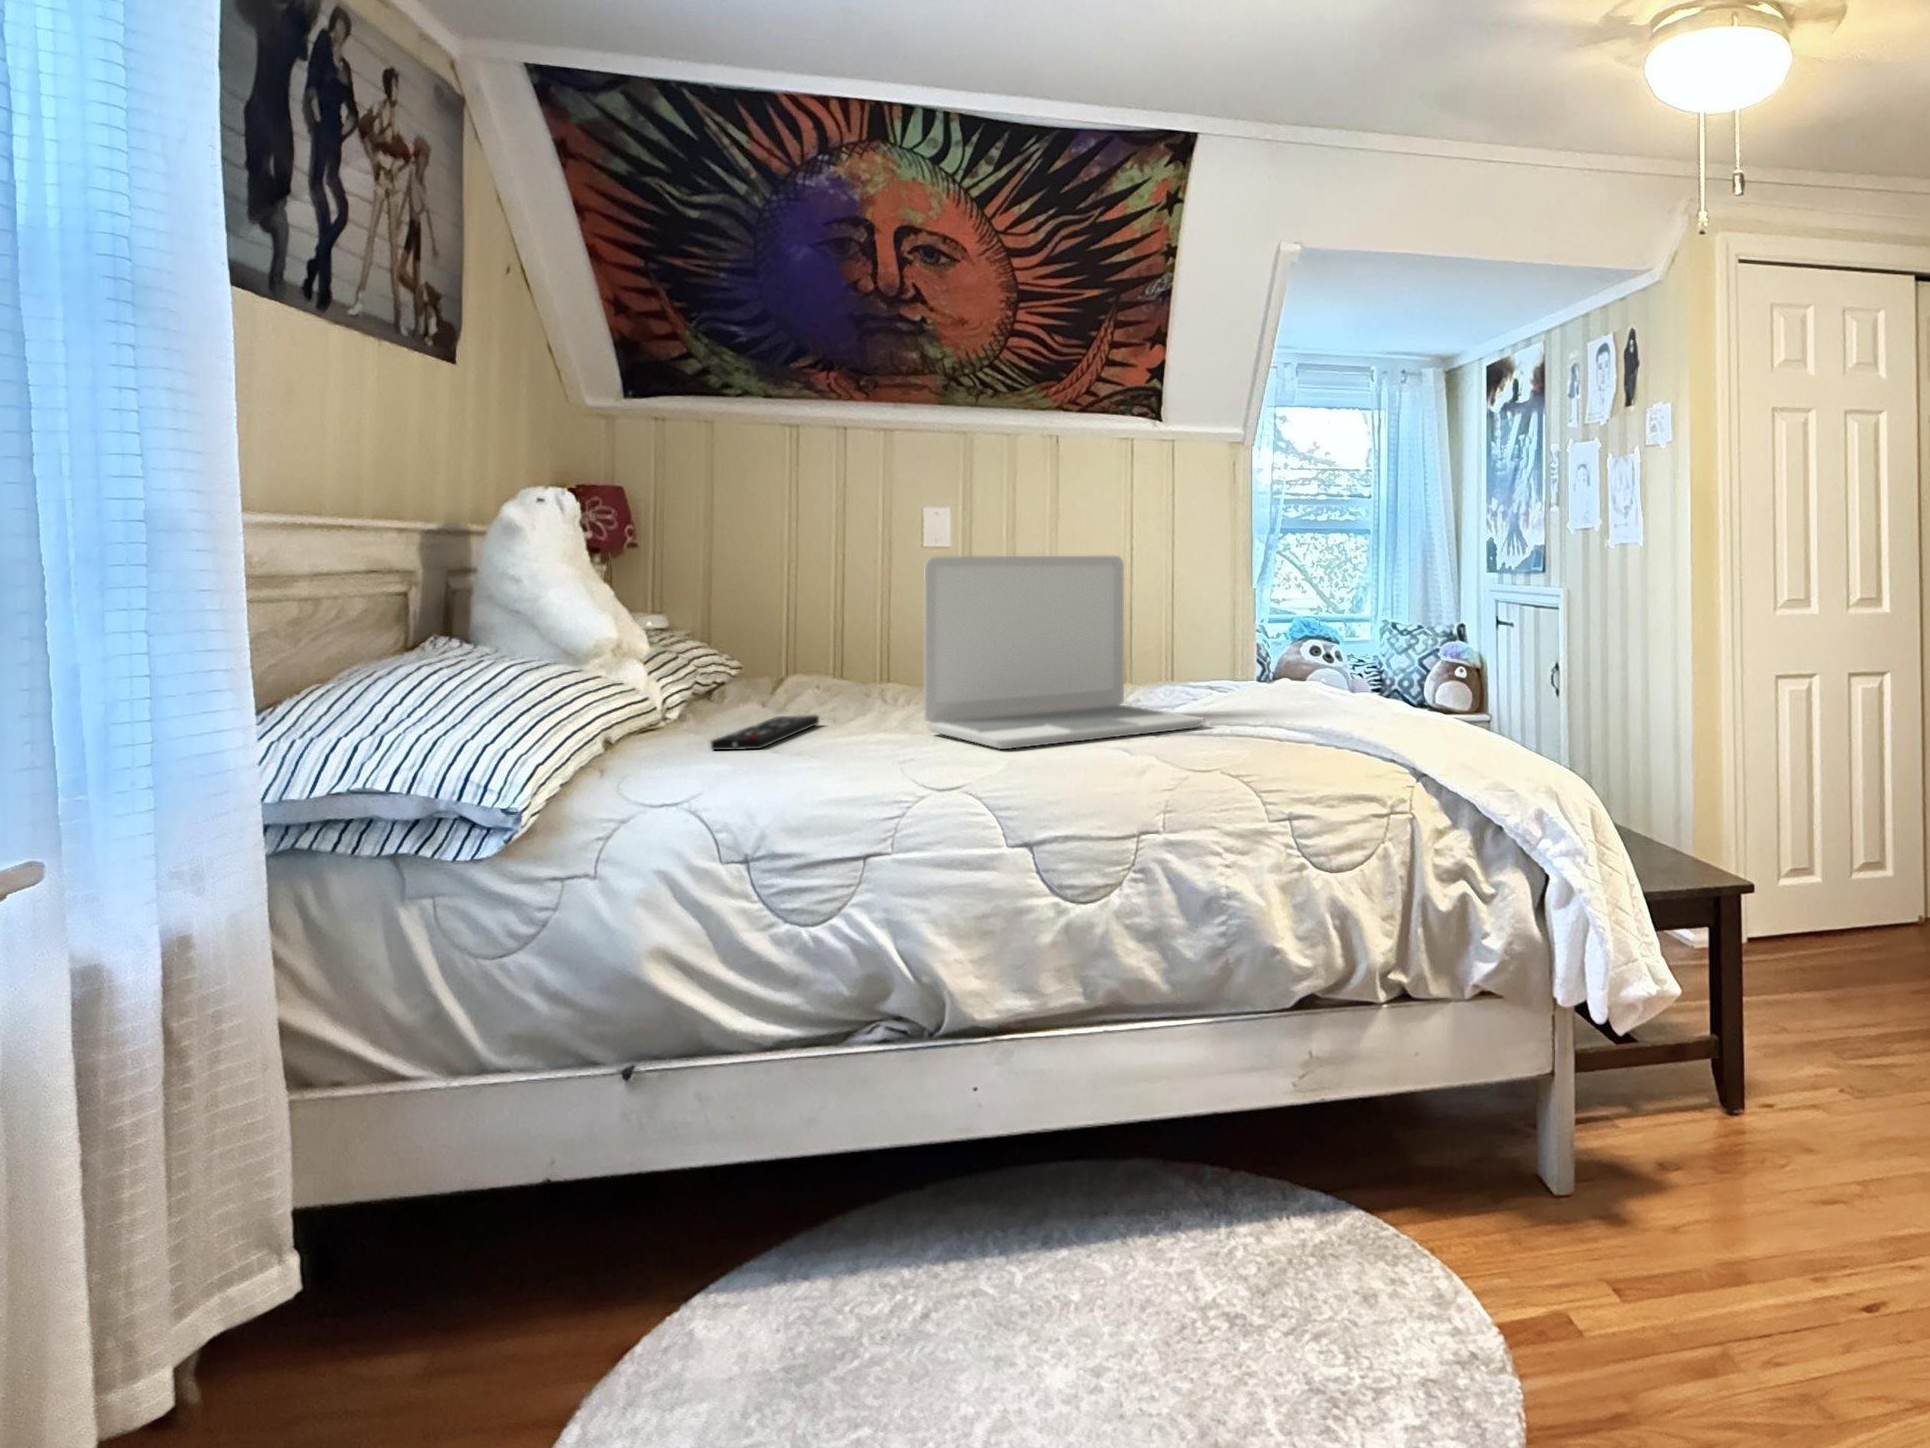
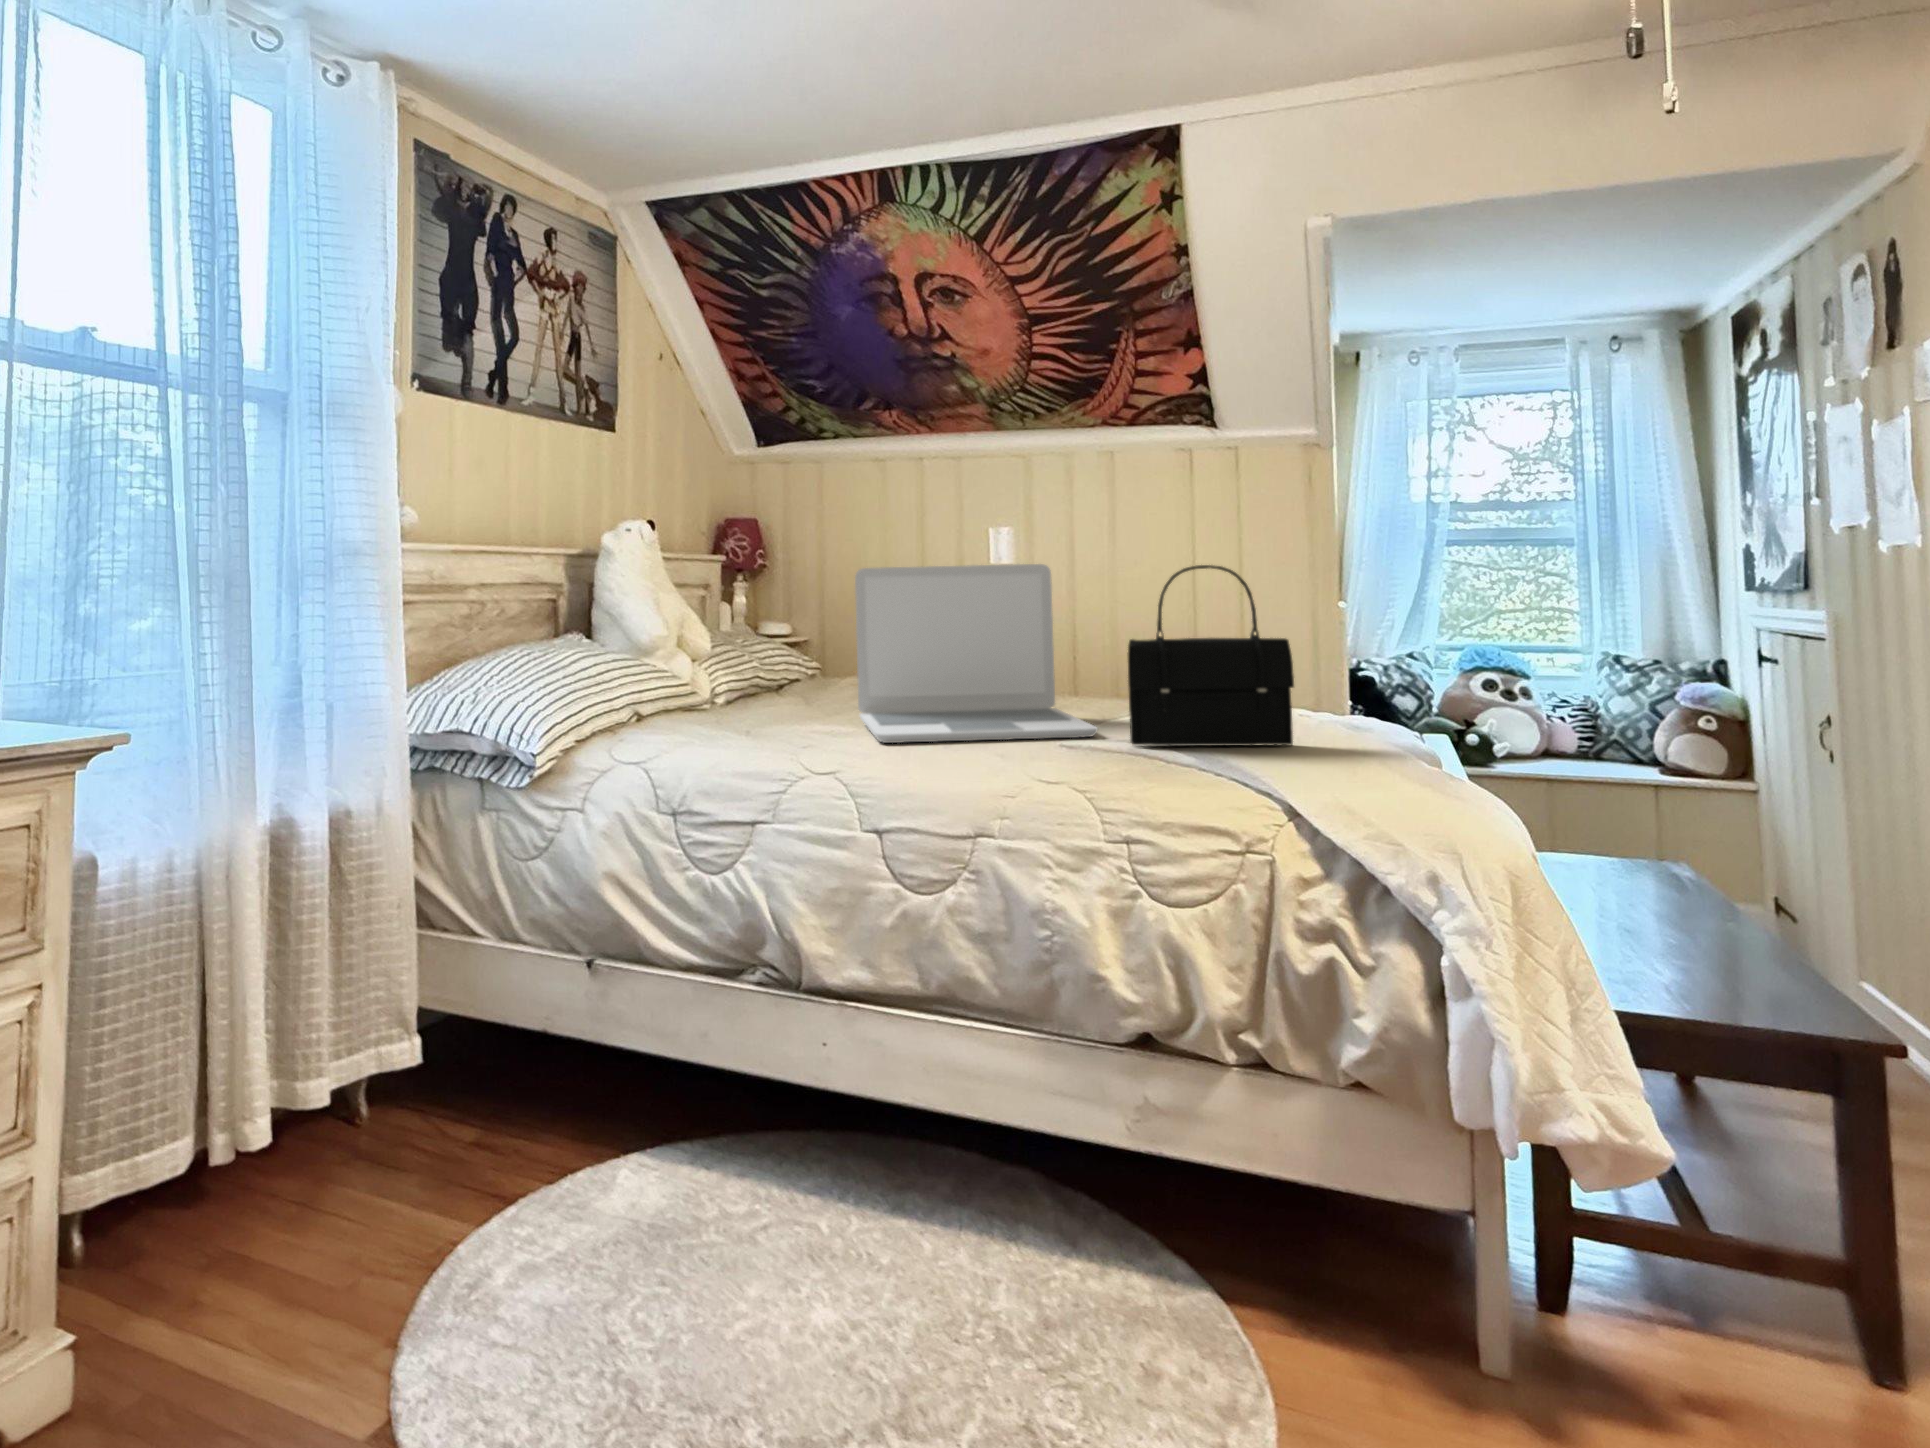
handbag: none [1249,556,1386,731] -> present [1128,565,1294,746]
remote control: present [711,715,819,750] -> none [697,698,808,726]

